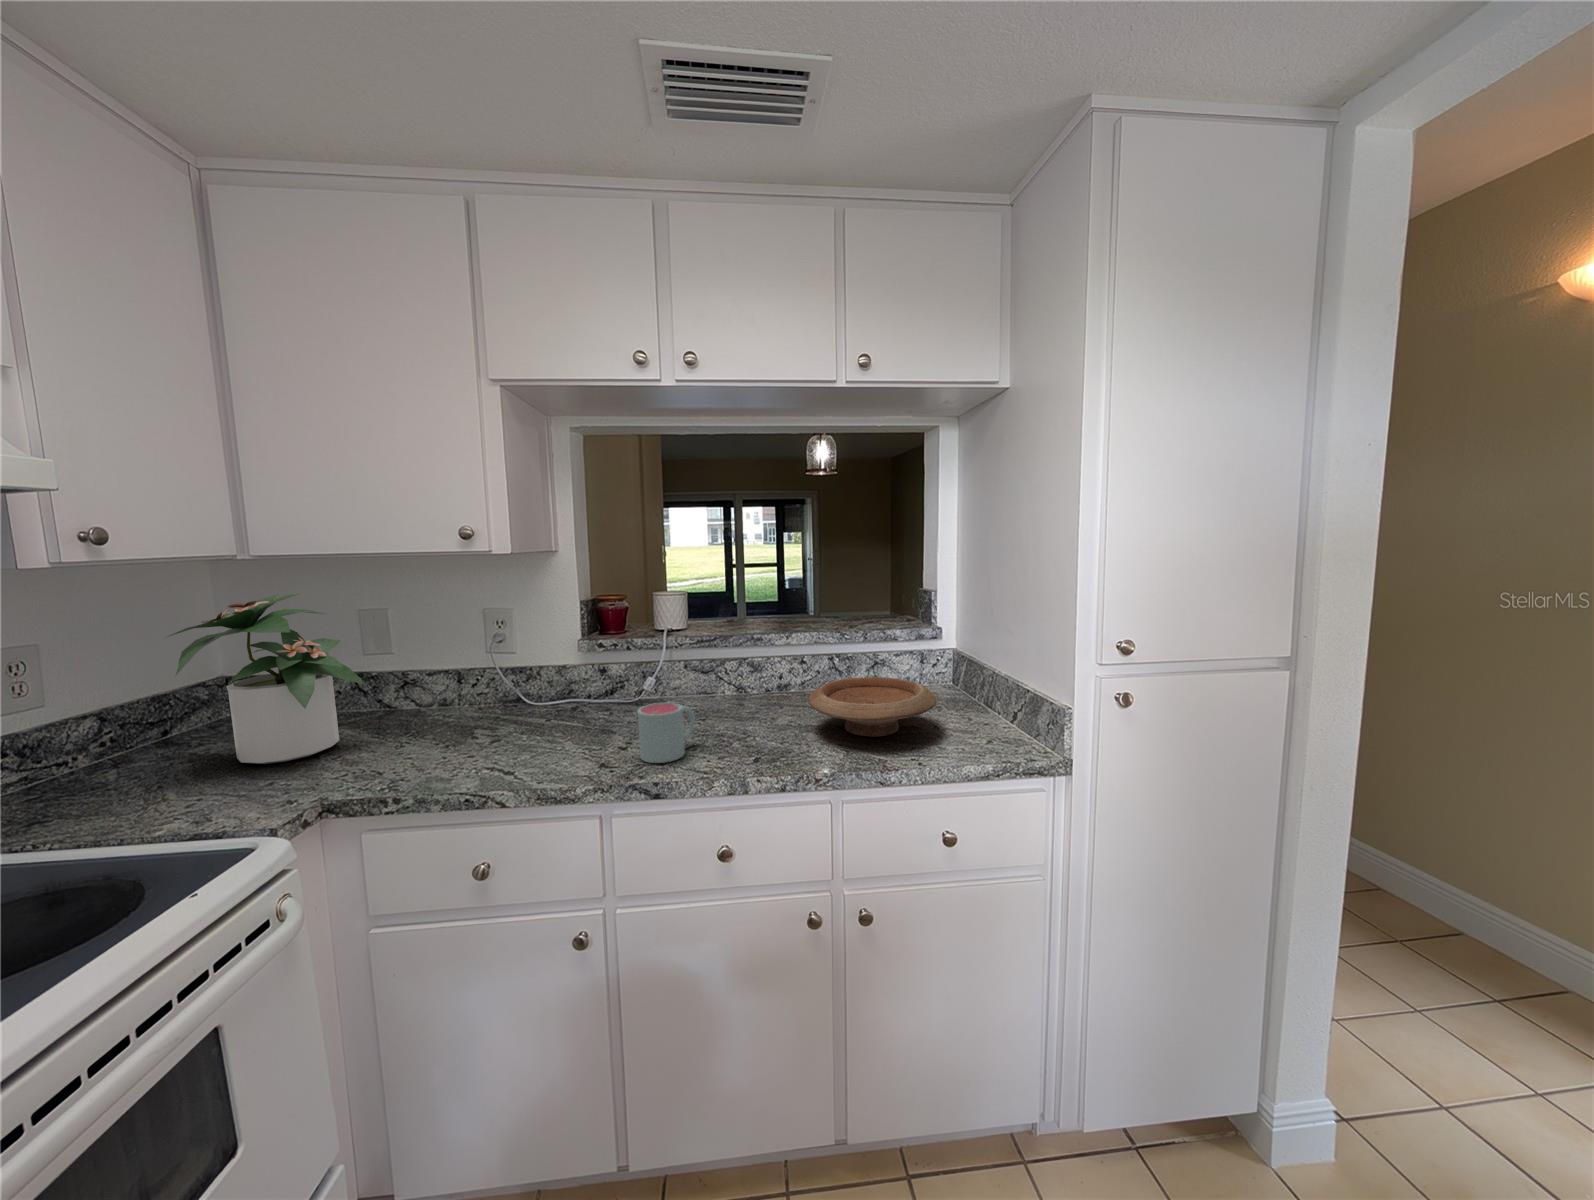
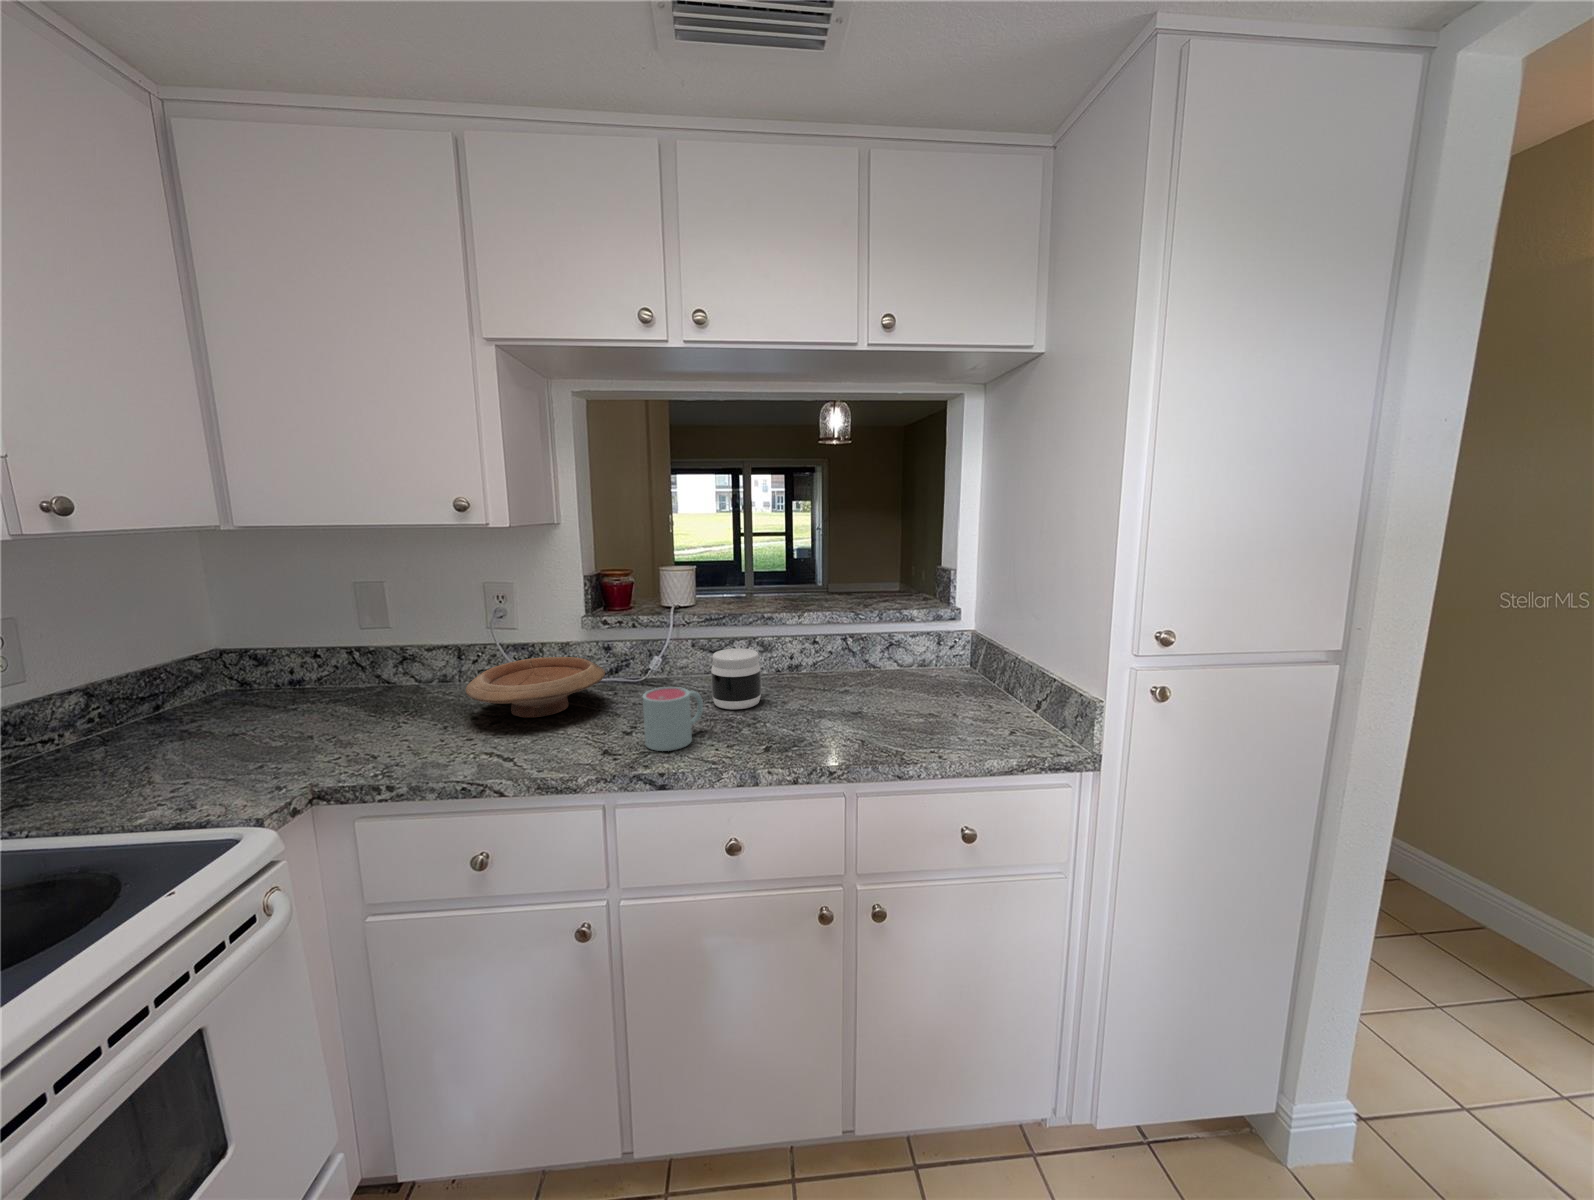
potted plant: present [168,594,365,764] -> none [143,566,361,744]
jar: none [703,668,751,725] -> present [711,648,761,709]
wooden bowl: present [809,677,936,736] -> present [466,657,605,717]

